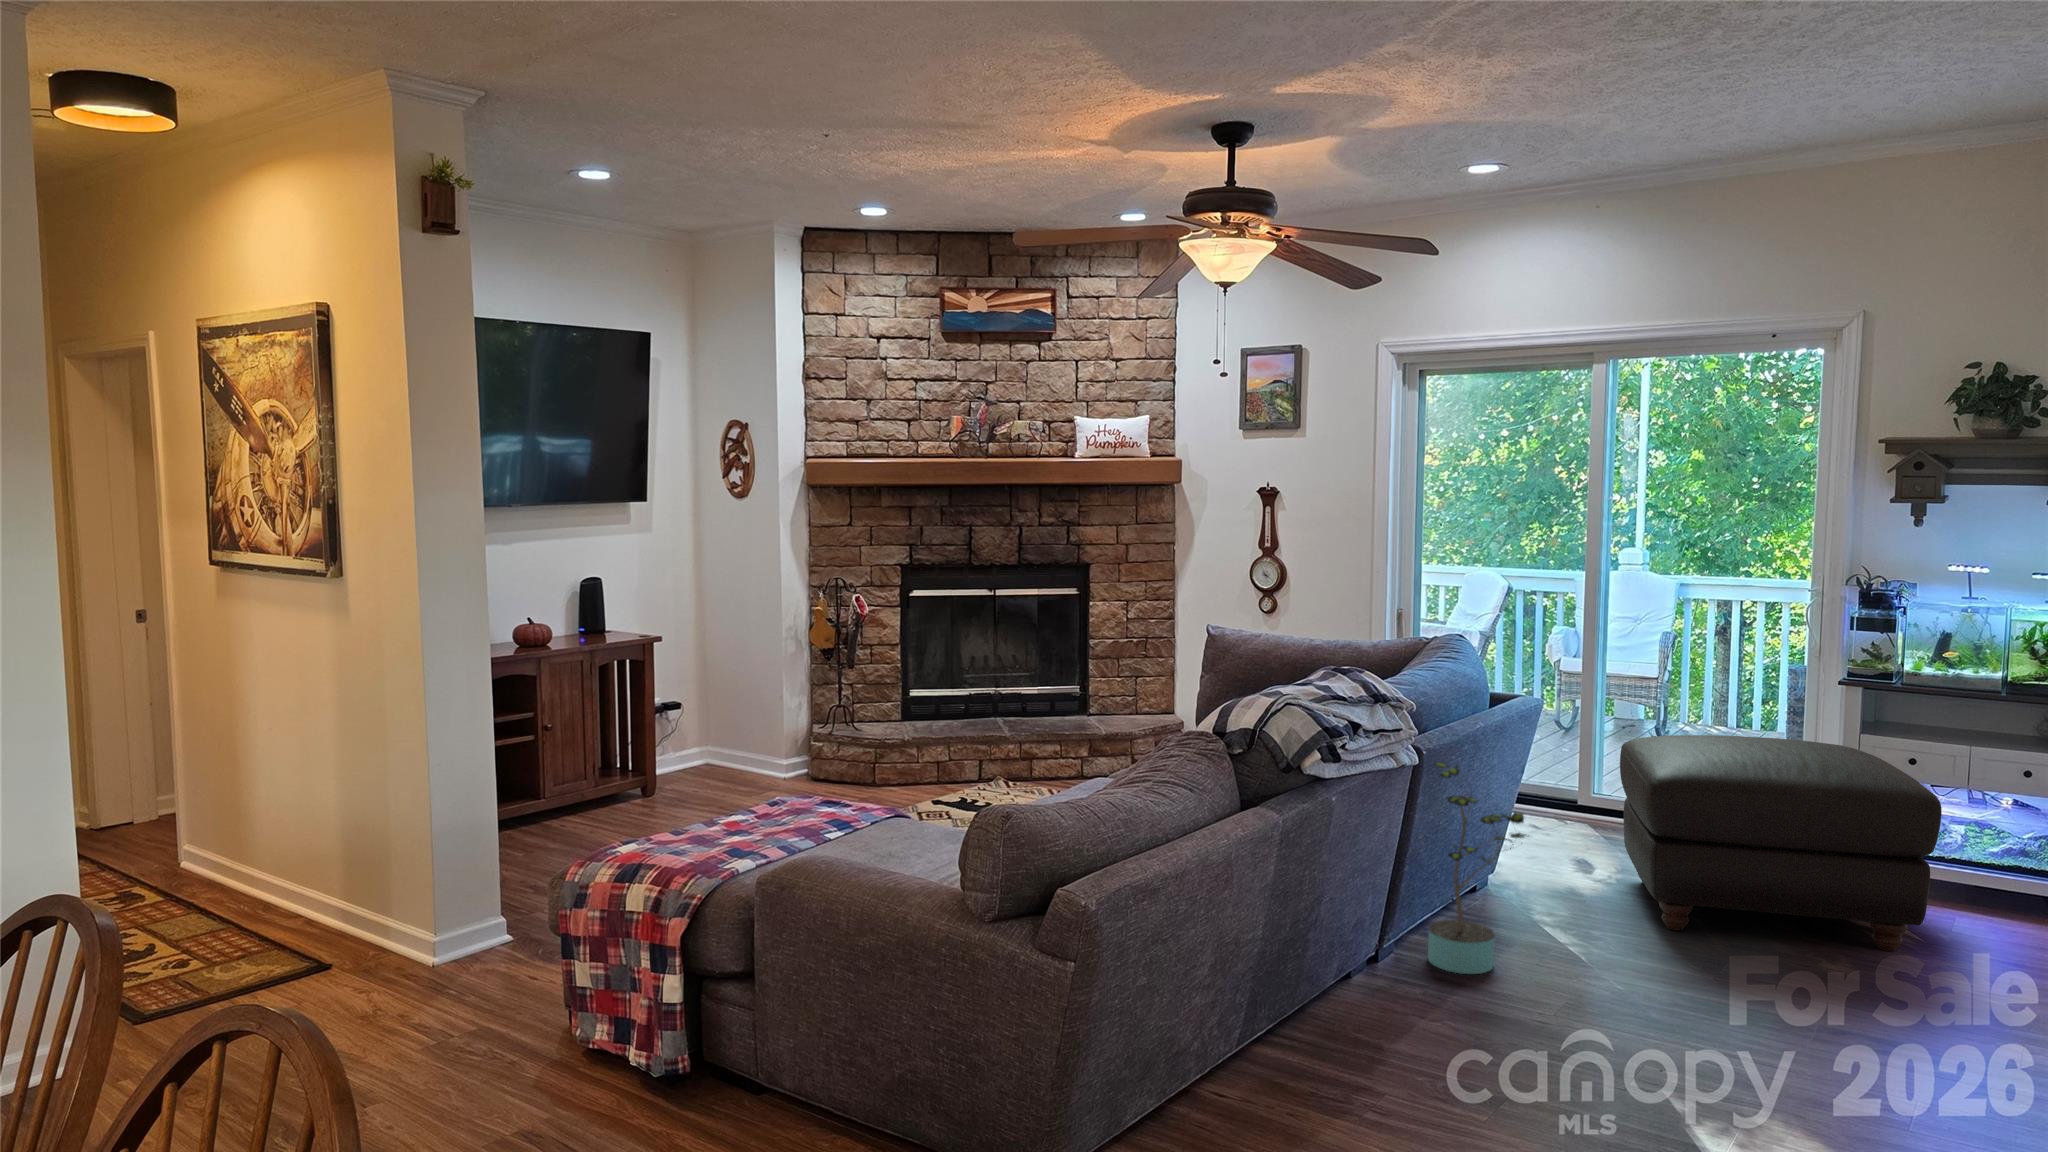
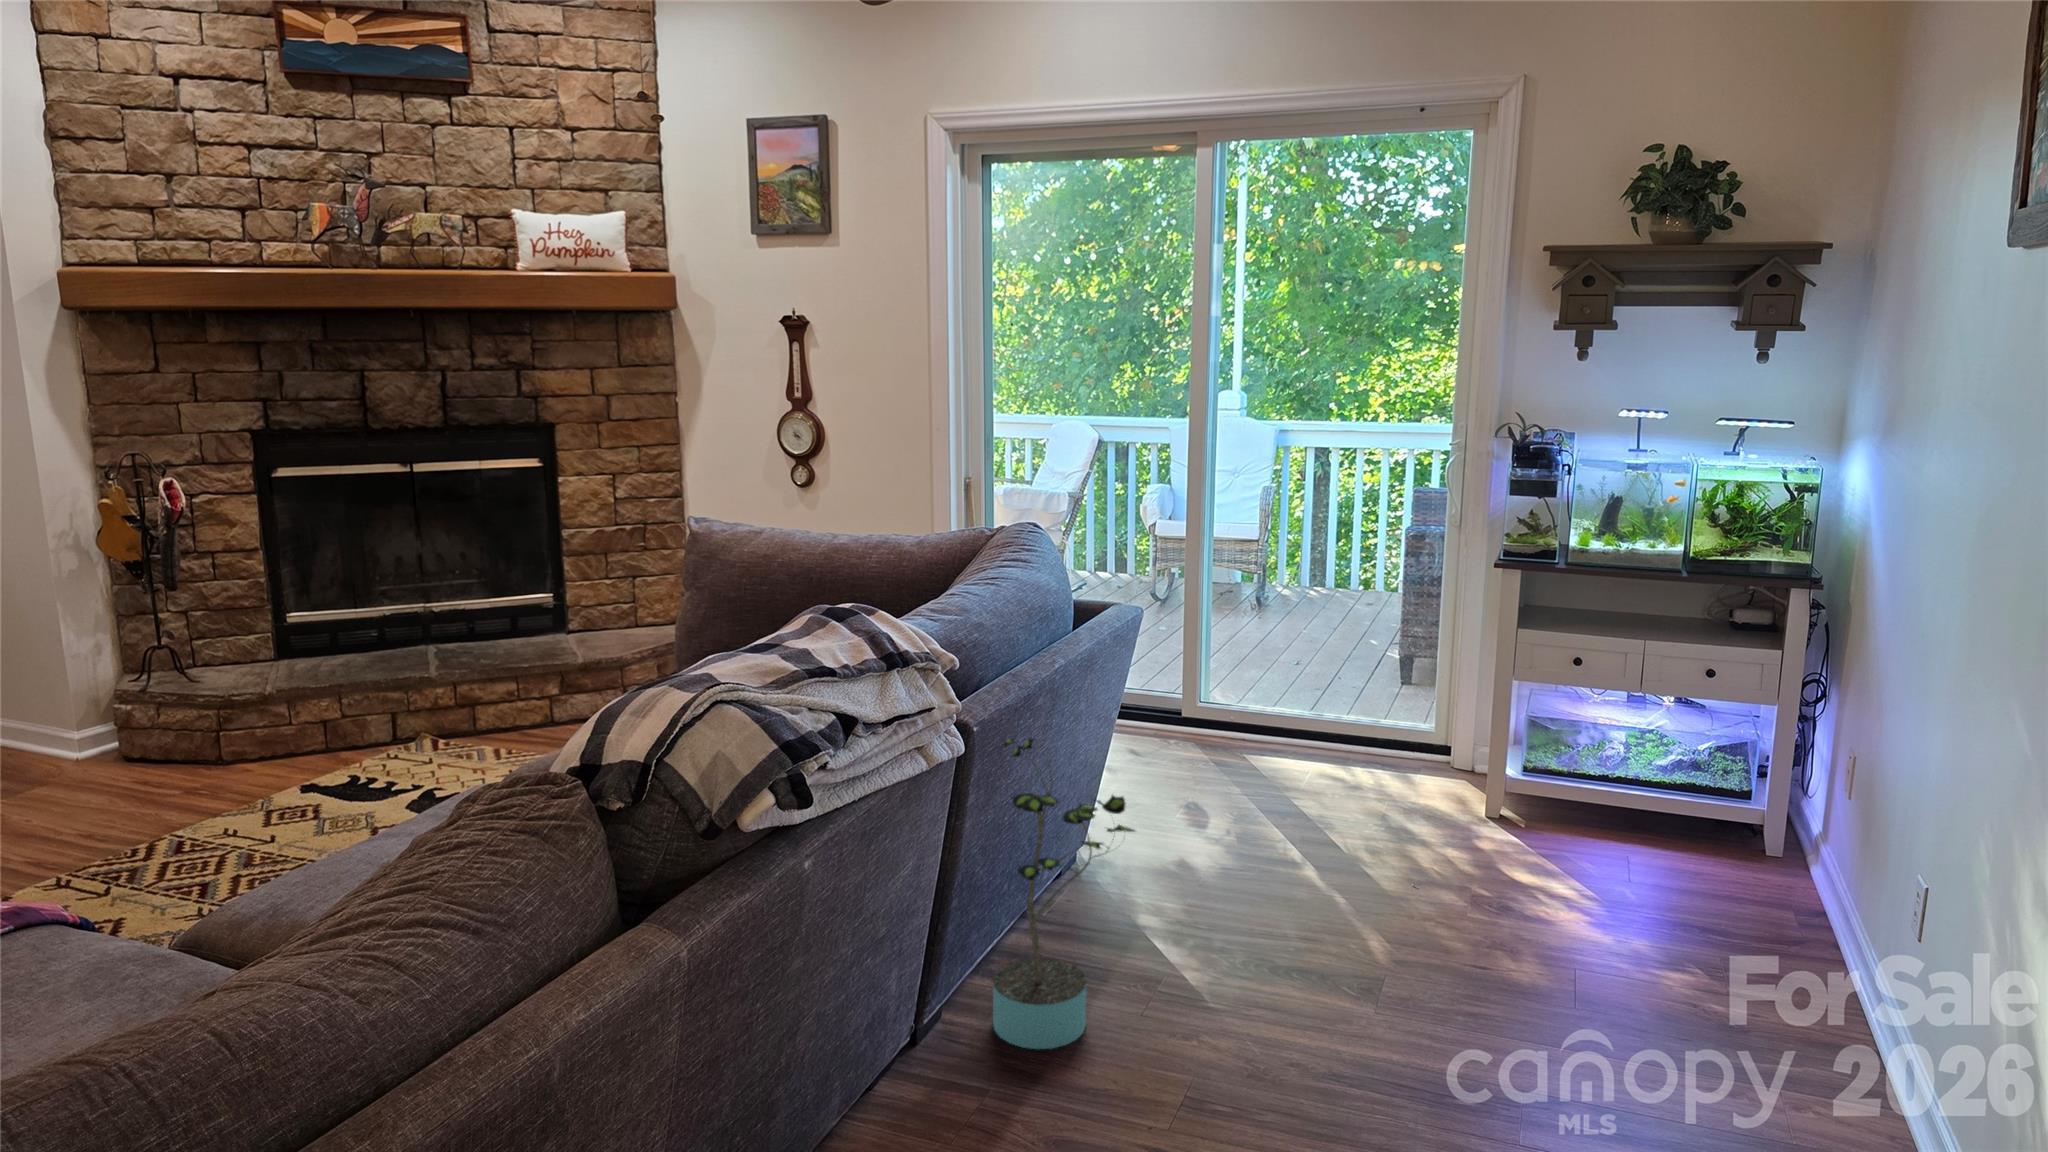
ottoman: present [1620,735,1942,951] -> none [1243,644,1638,918]

